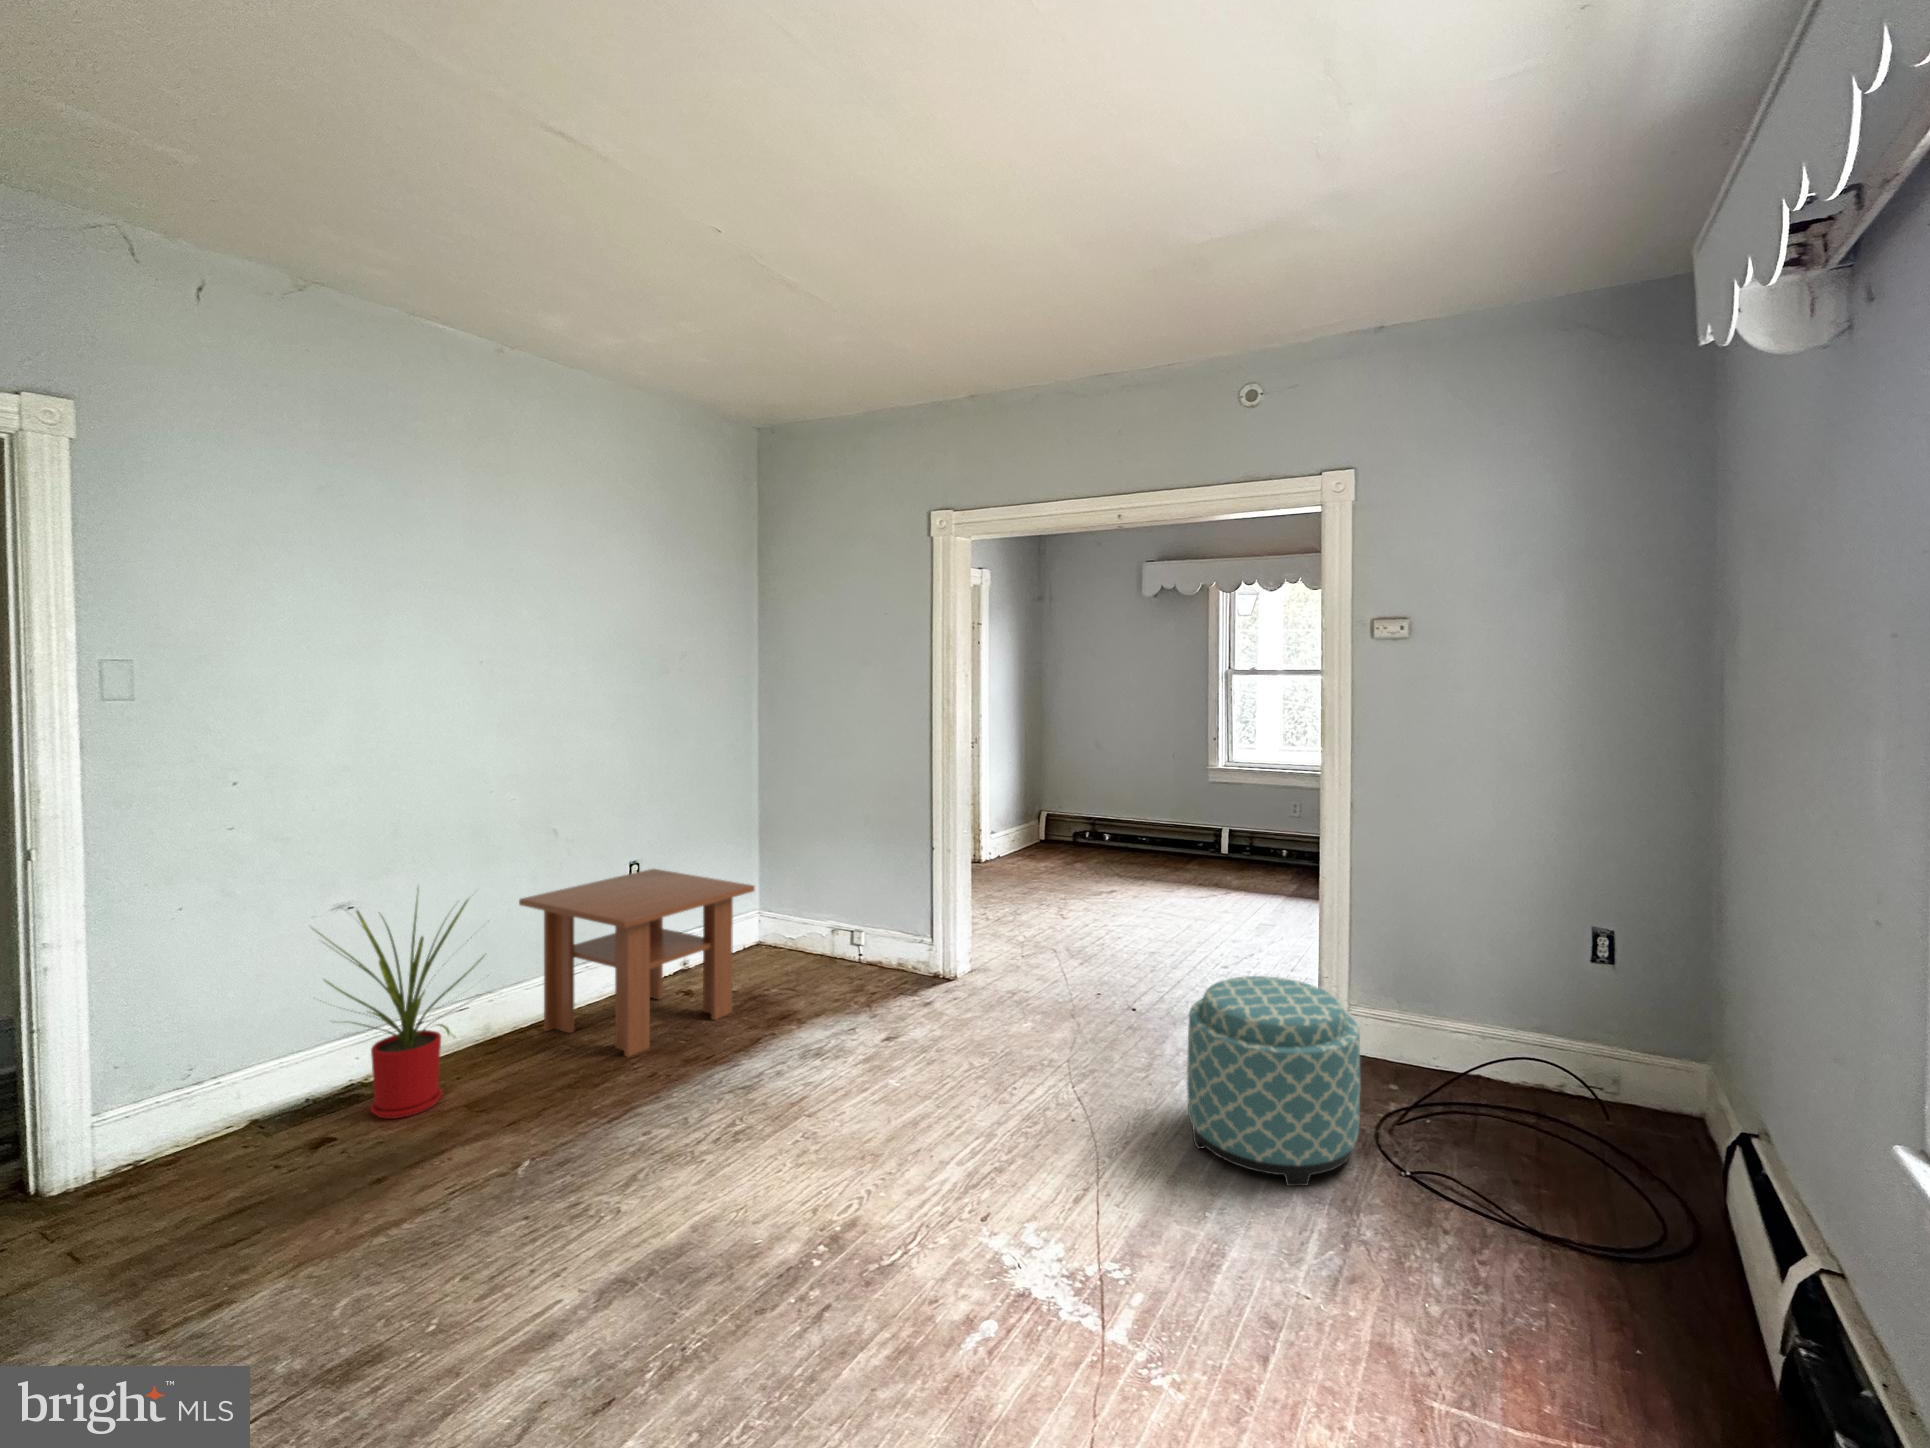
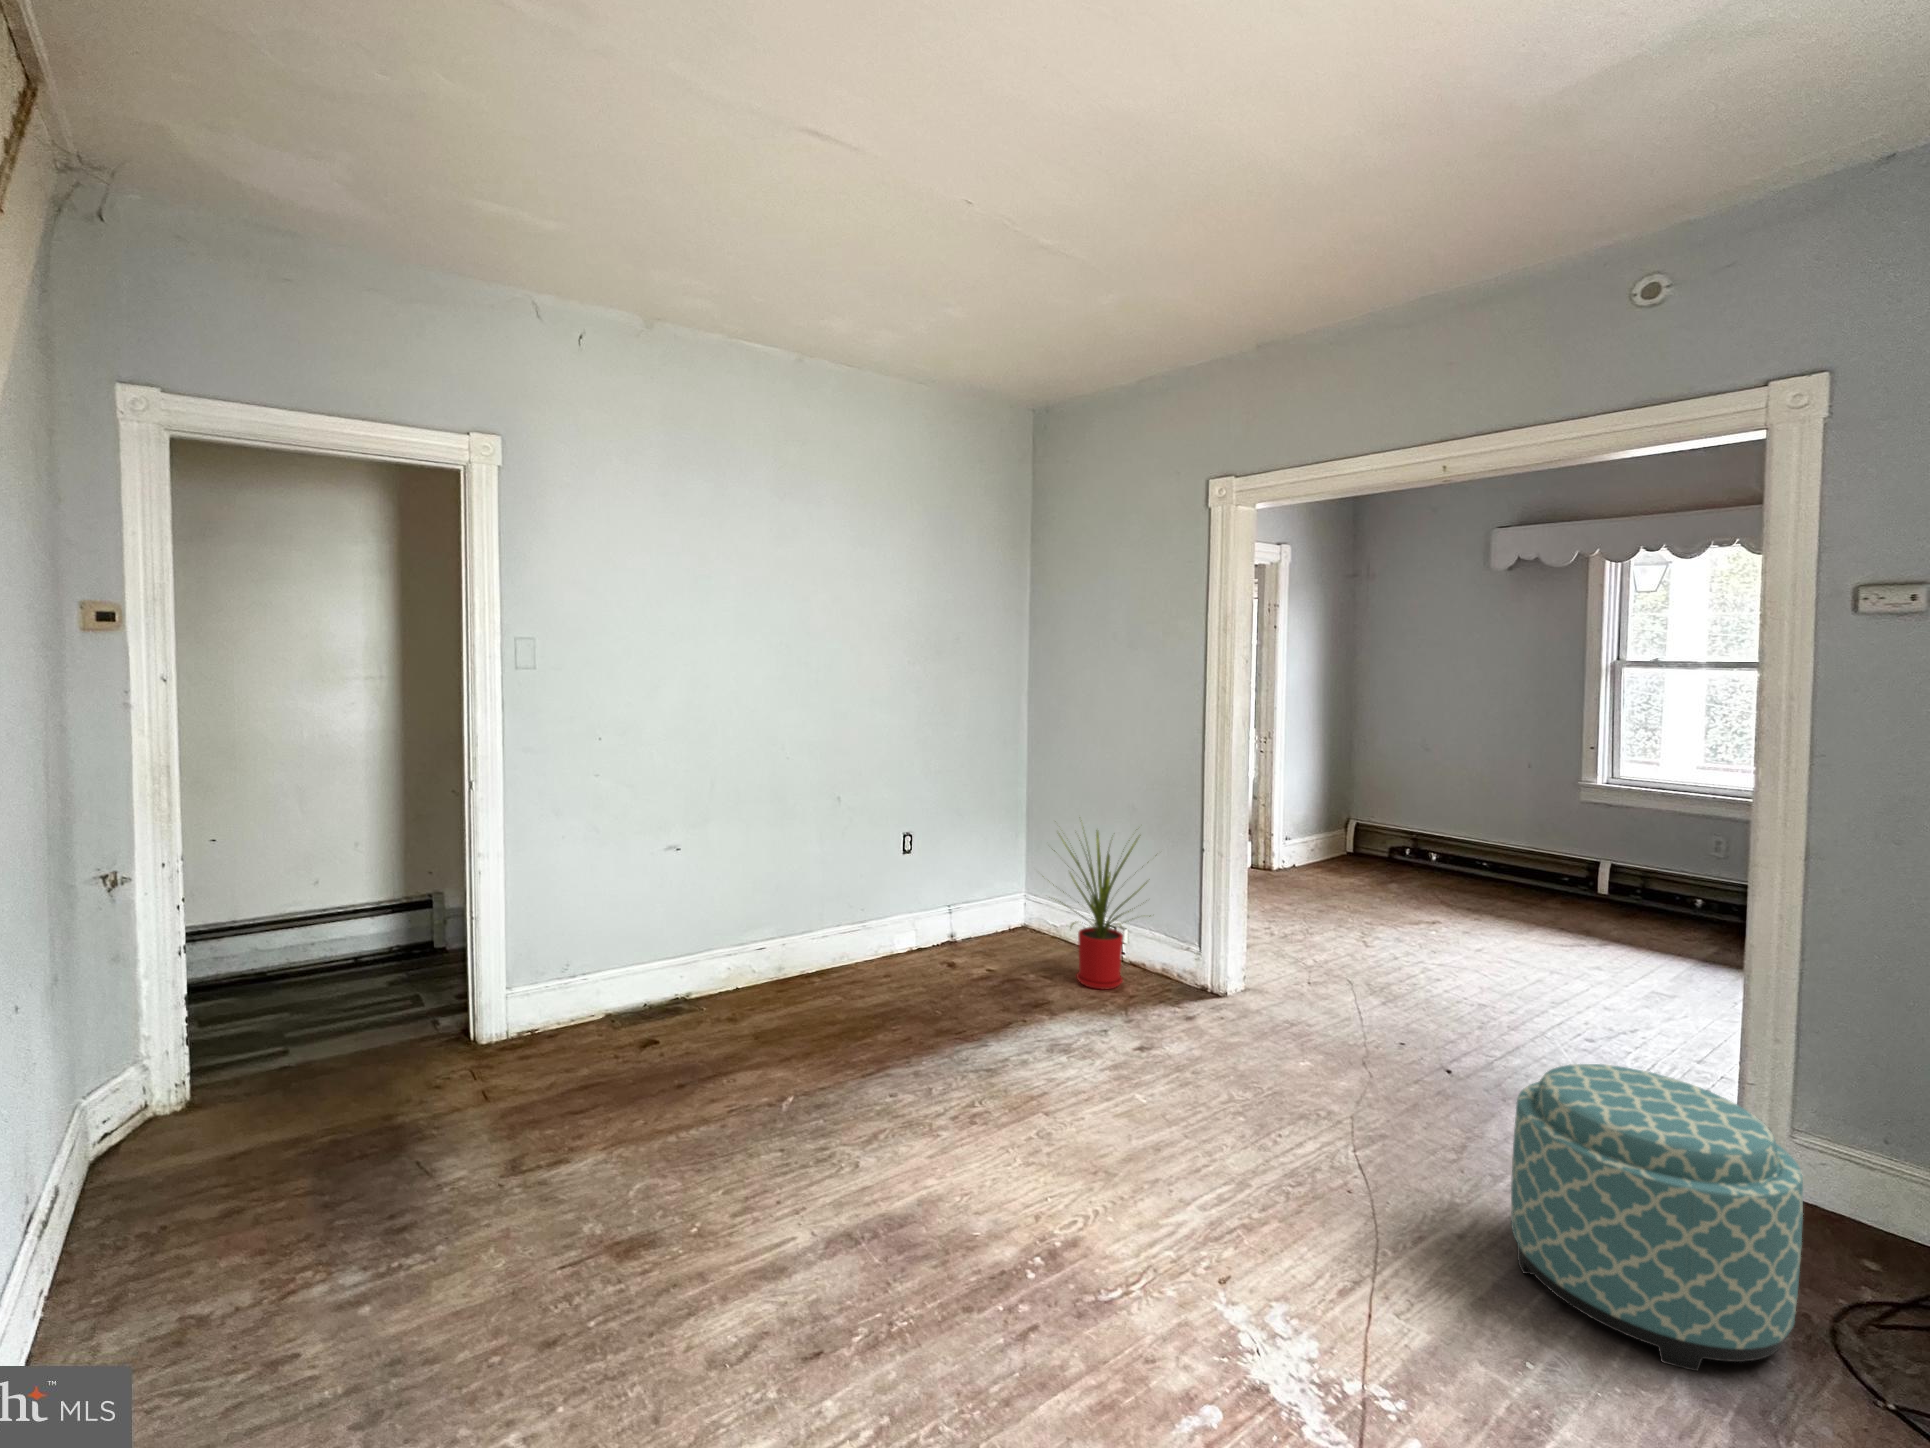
coffee table: present [519,869,755,1057] -> none [803,839,1010,1017]
house plant: present [318,888,483,1119] -> present [1054,827,1151,989]

